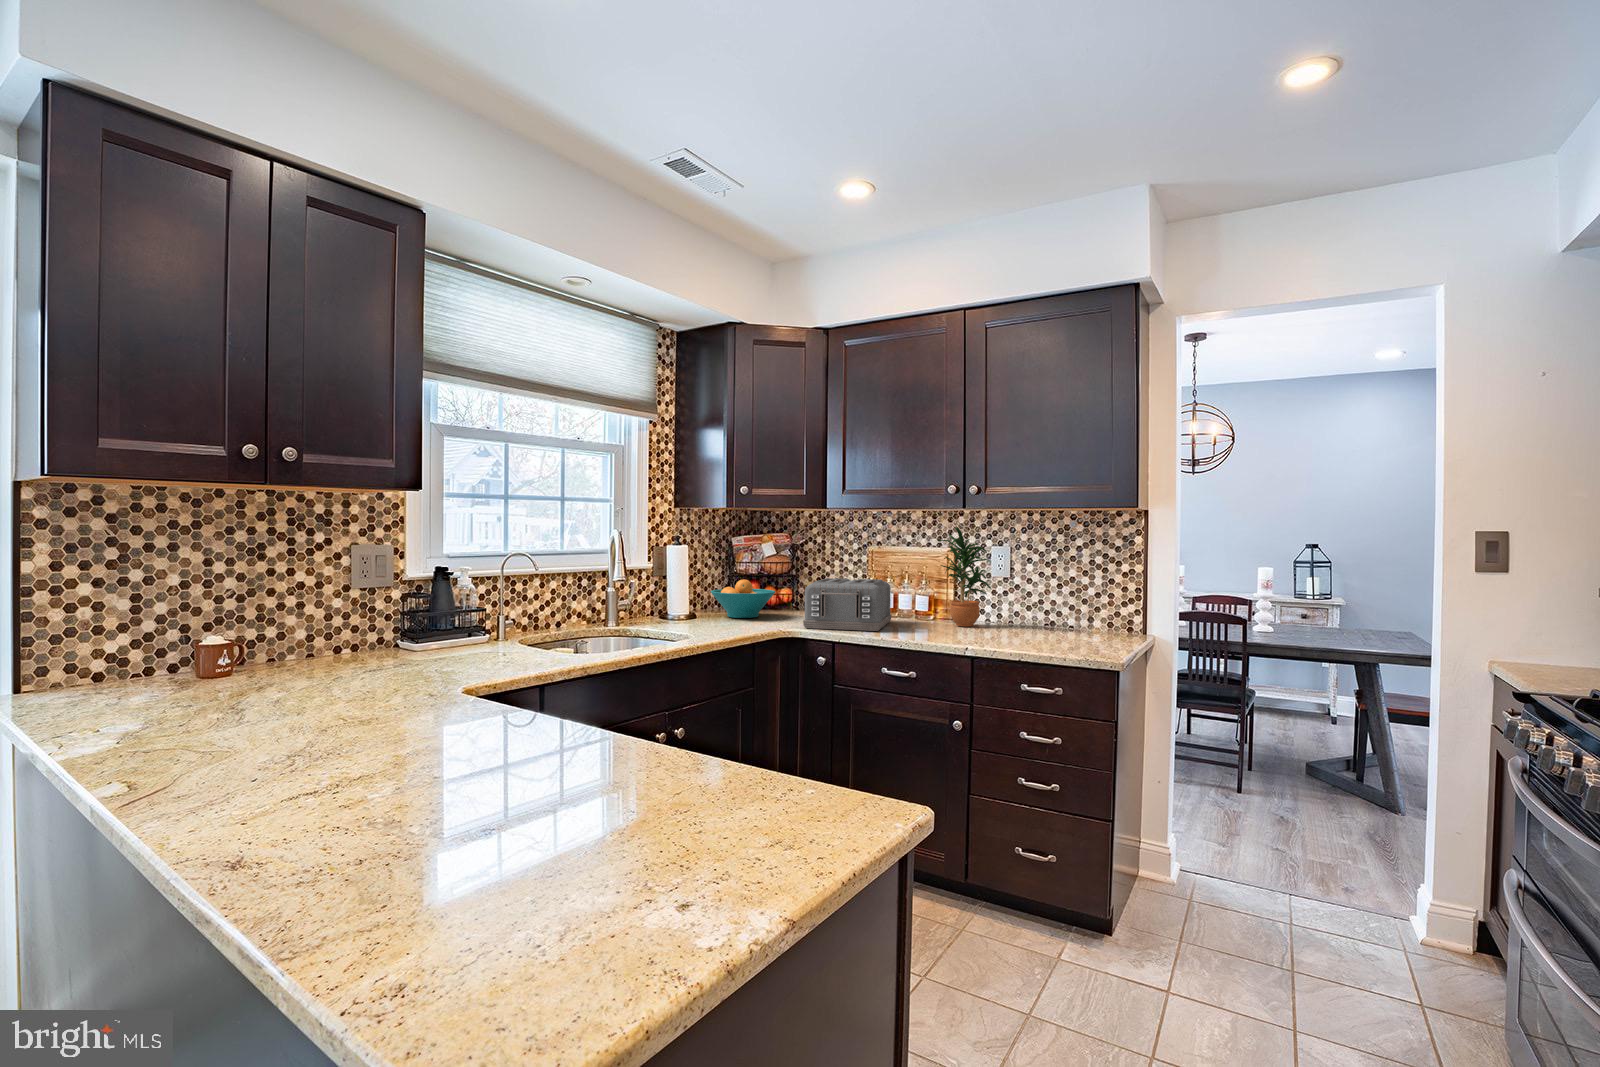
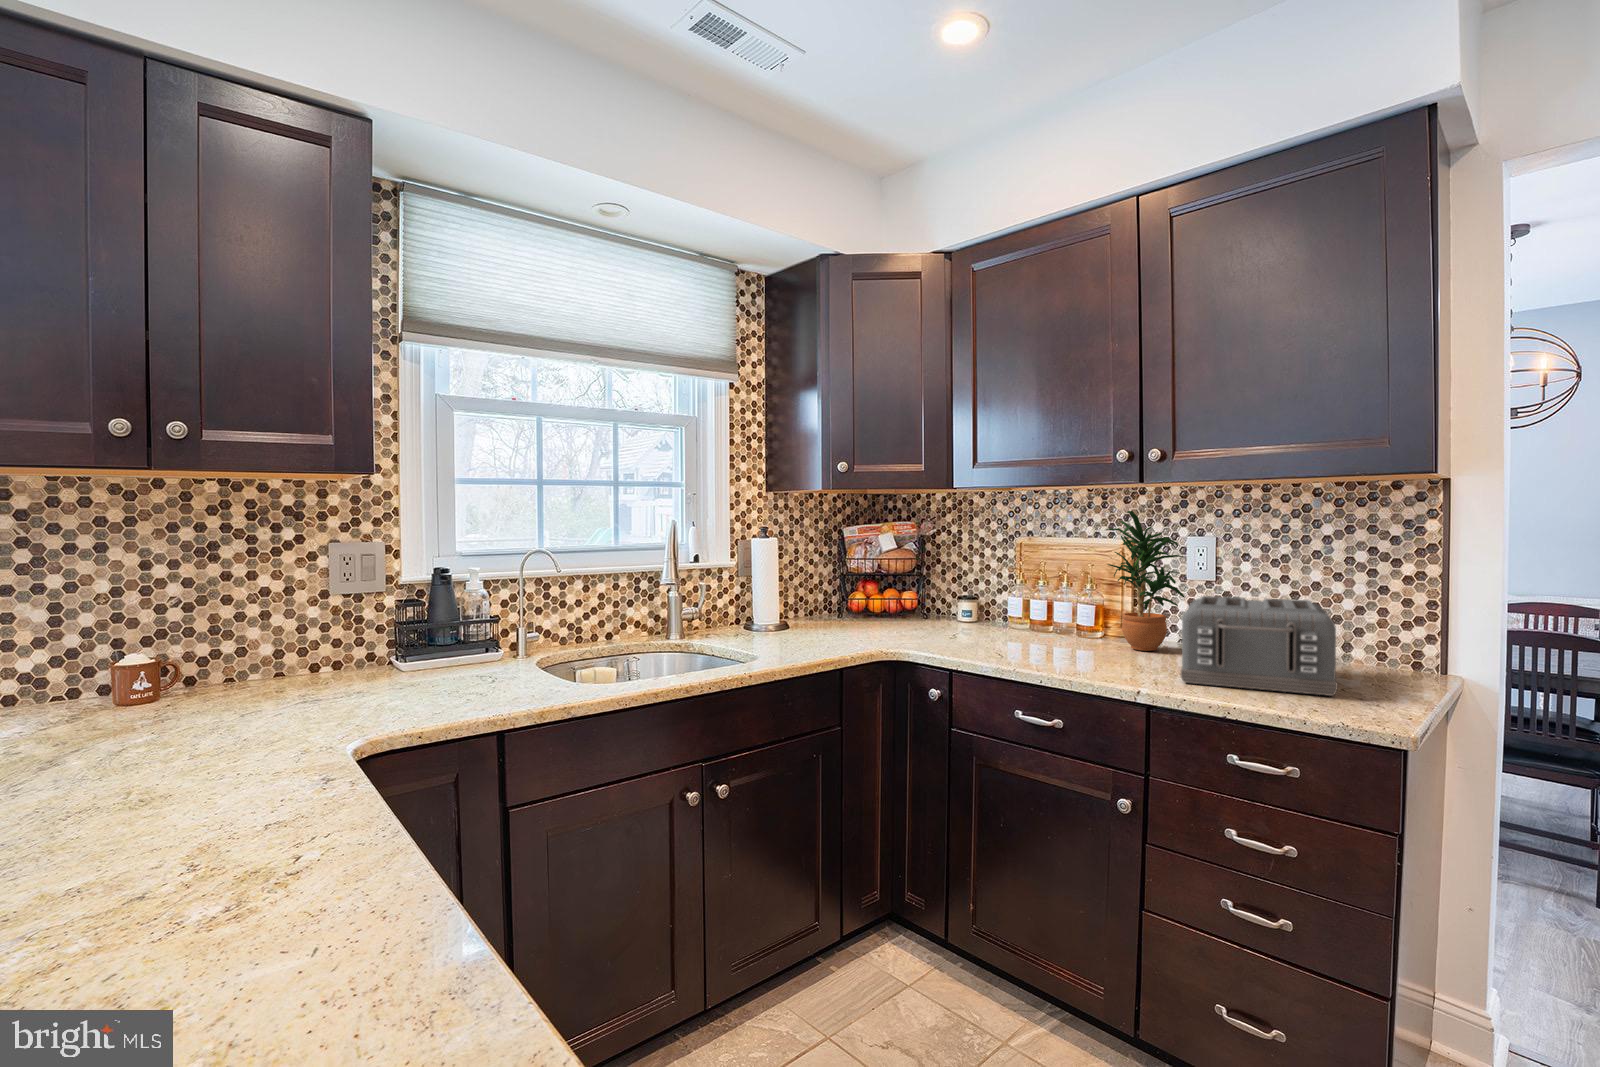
toaster: present [803,578,891,631] -> present [1180,596,1338,696]
fruit bowl: present [711,579,775,618] -> none [806,581,888,630]

